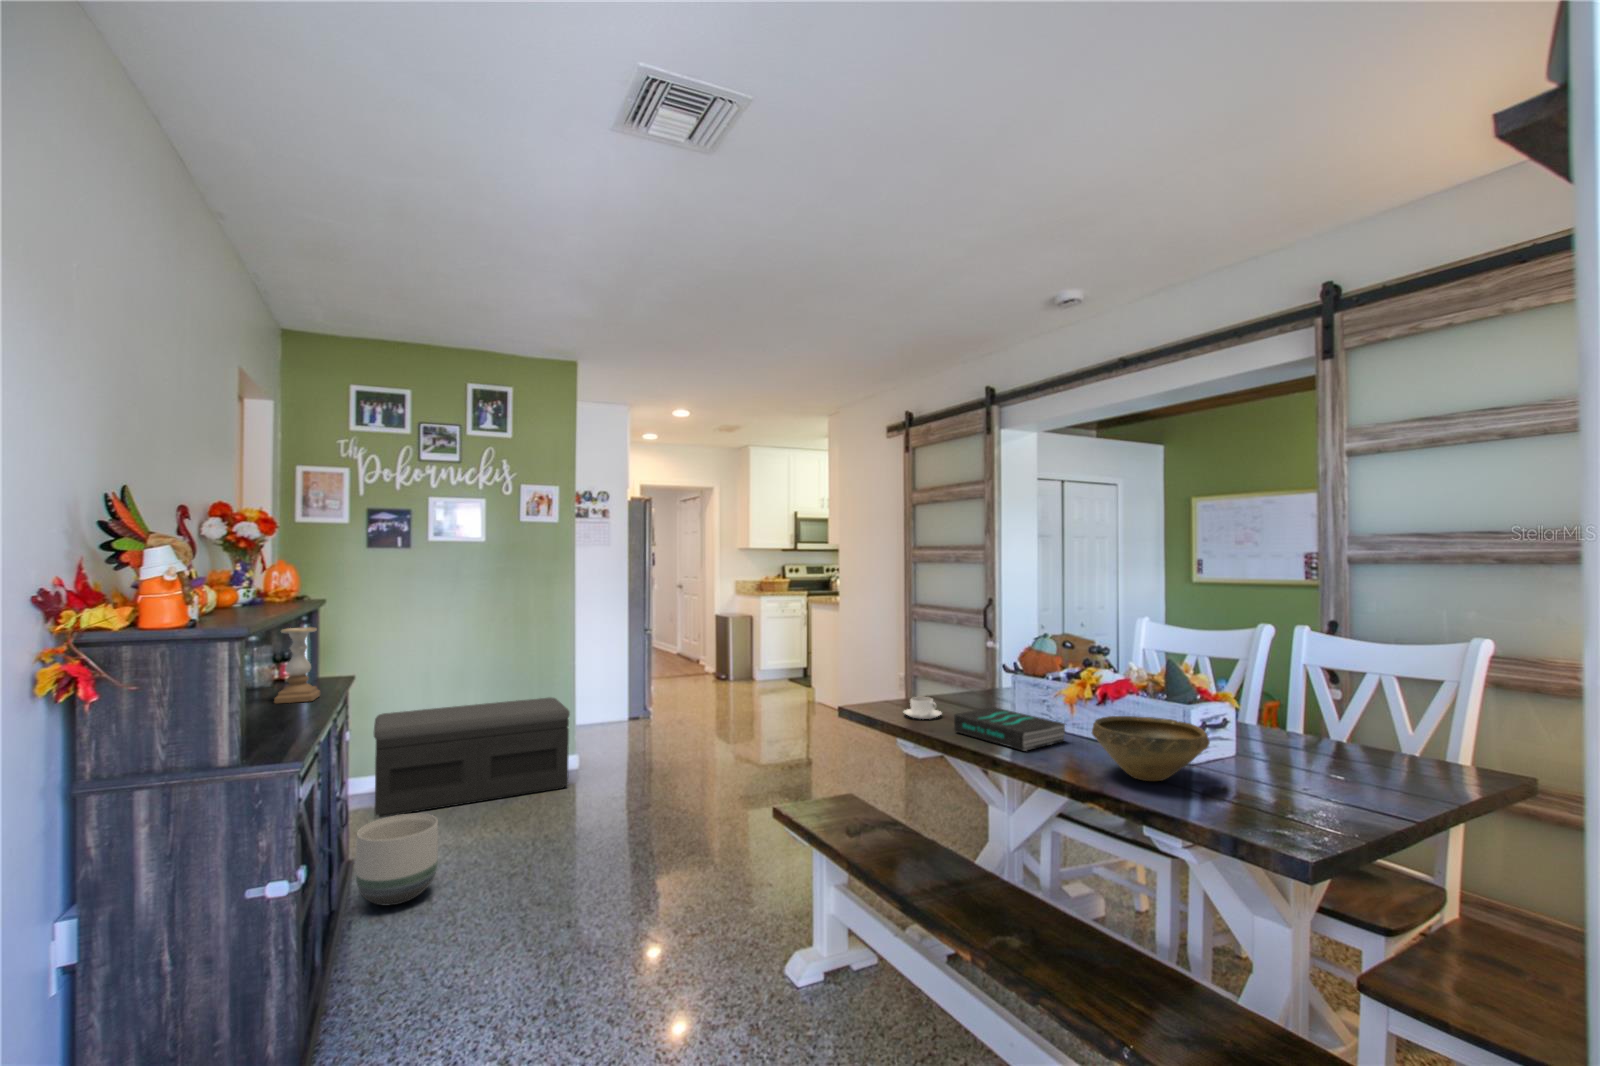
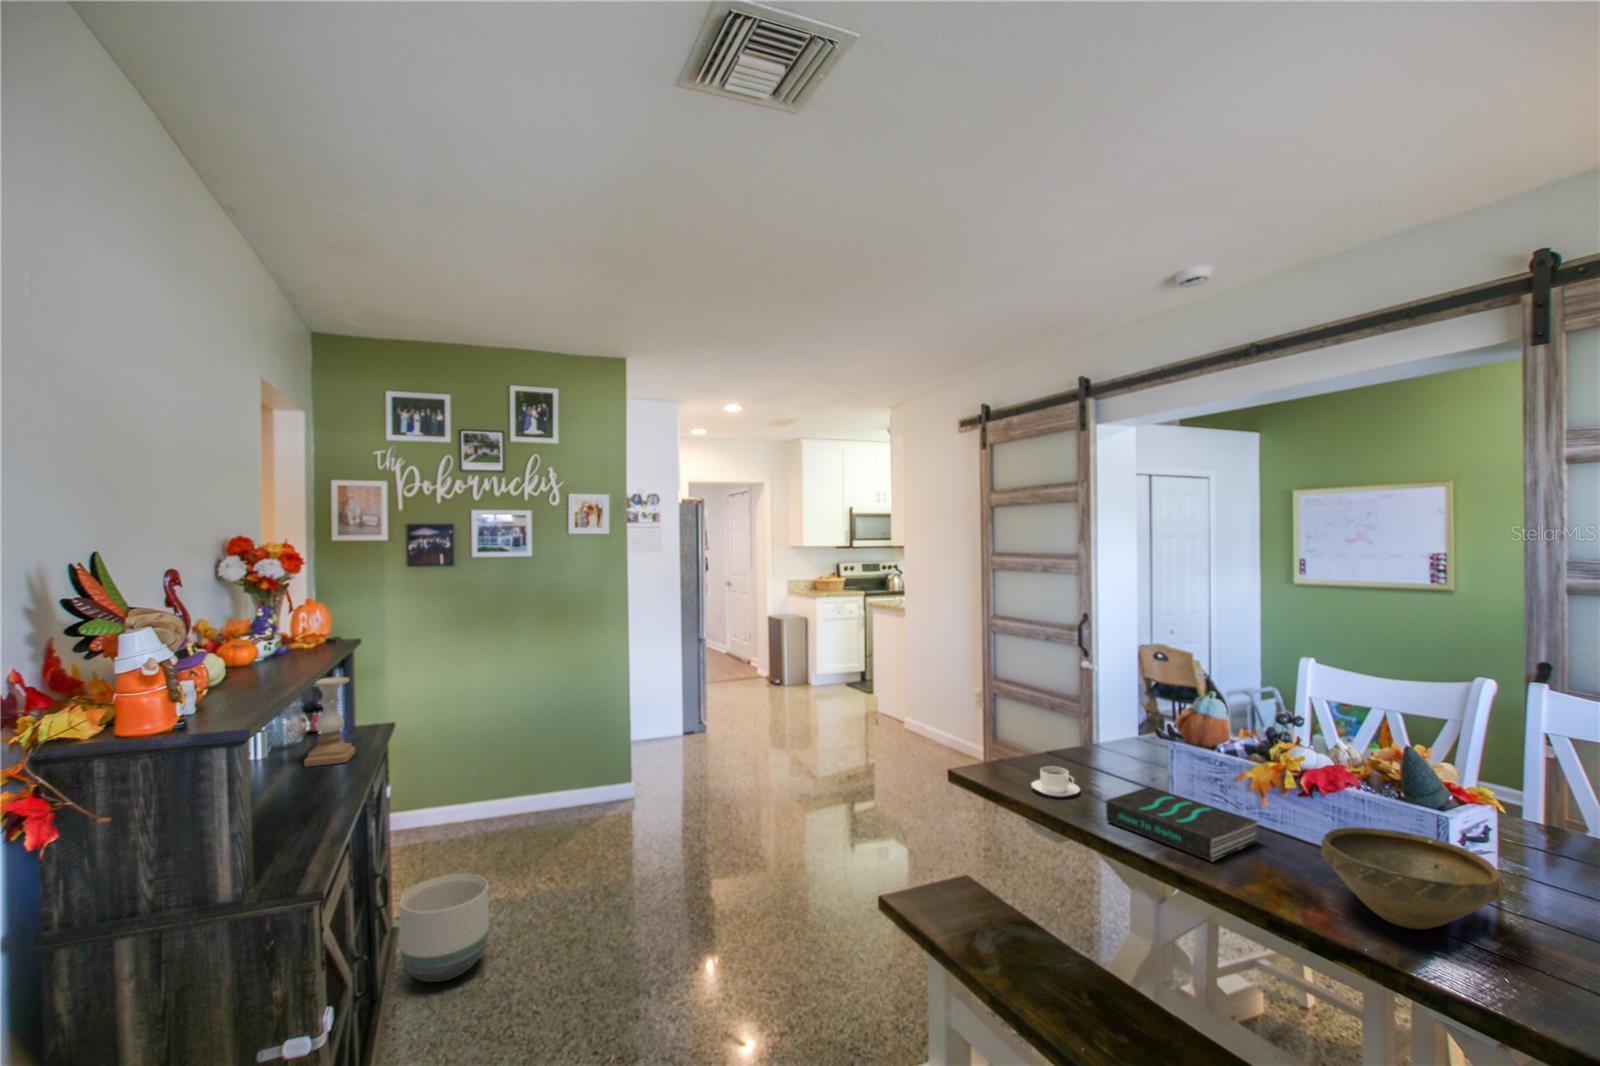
storage bench: present [374,698,570,817] -> none [418,722,625,859]

